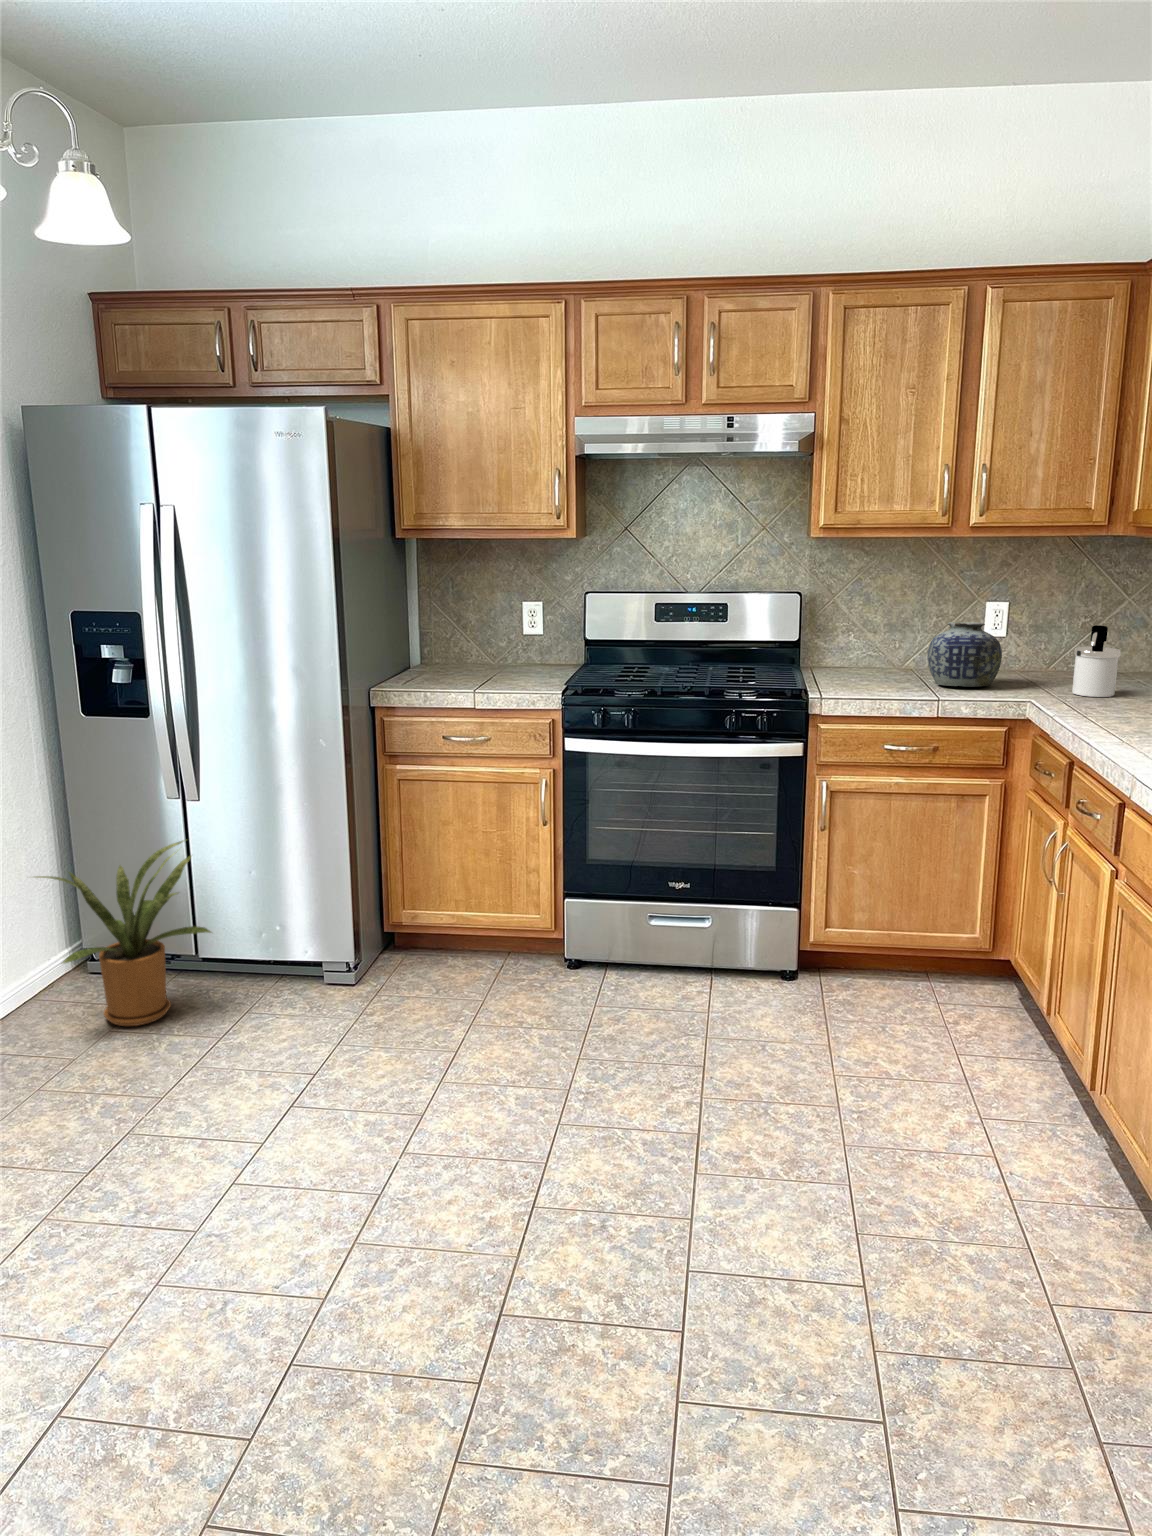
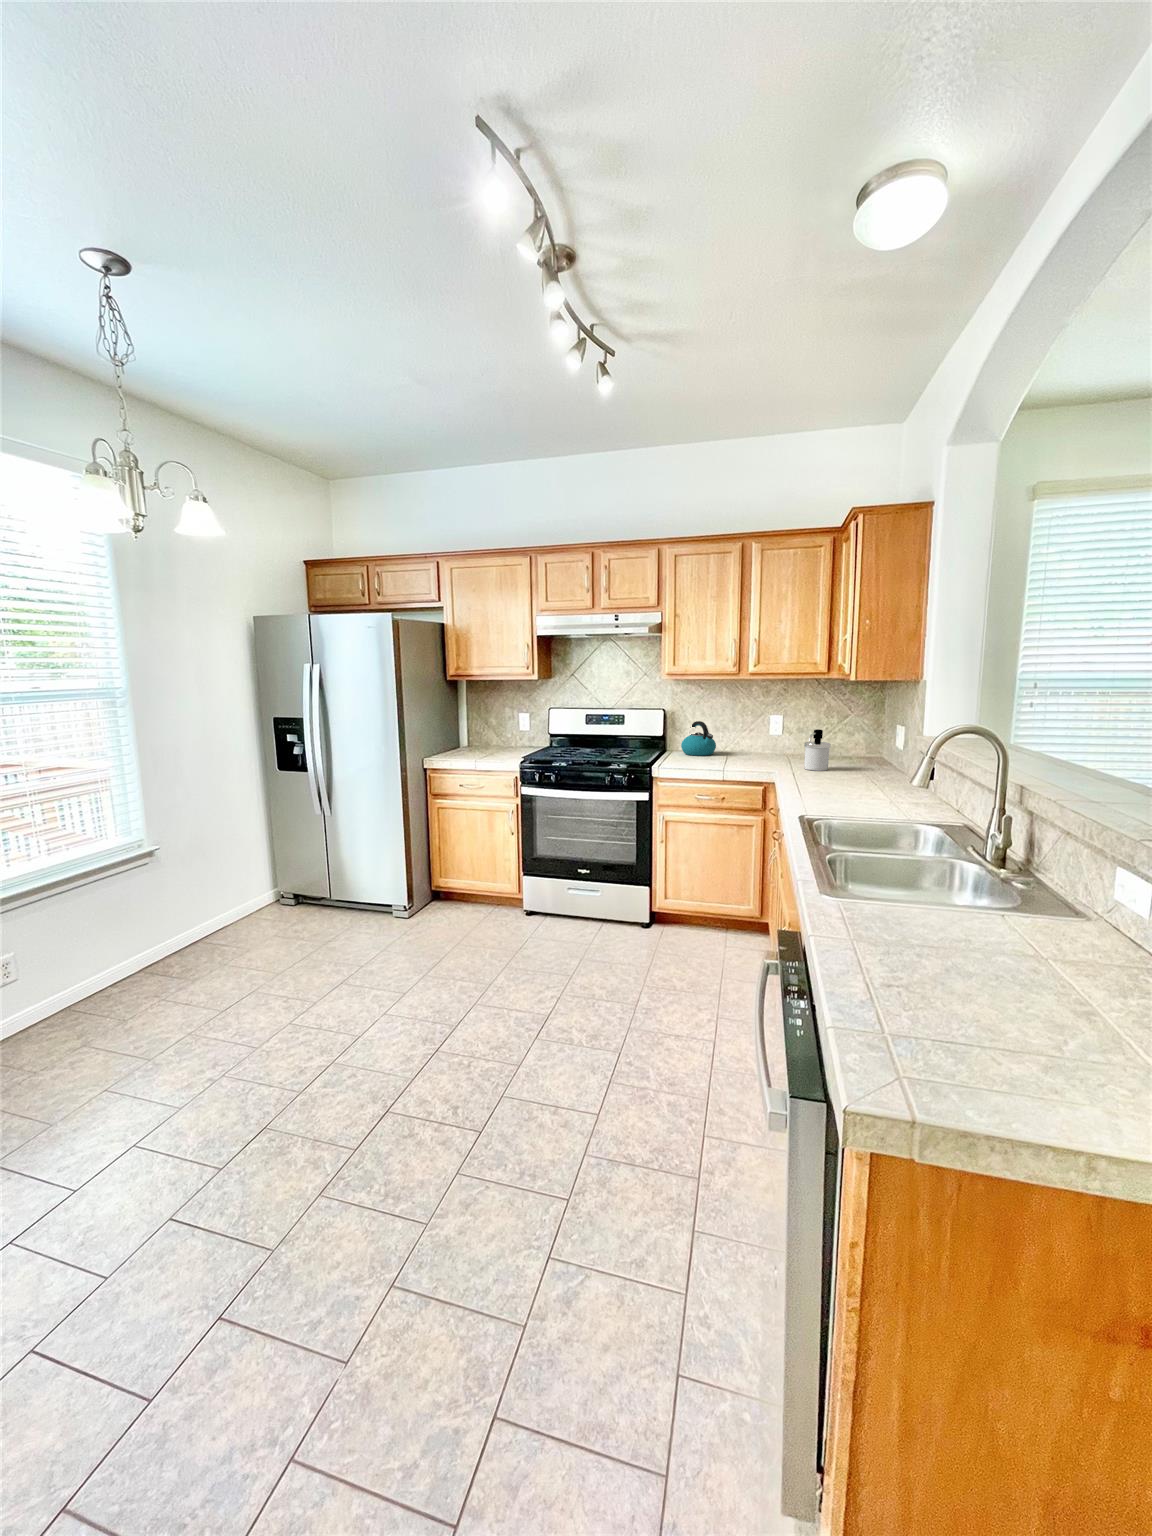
kettle: none [828,612,891,674] -> present [681,721,716,756]
vase: present [927,622,1002,687] -> none [726,727,768,764]
house plant: present [36,841,211,1026] -> none [236,836,333,934]

